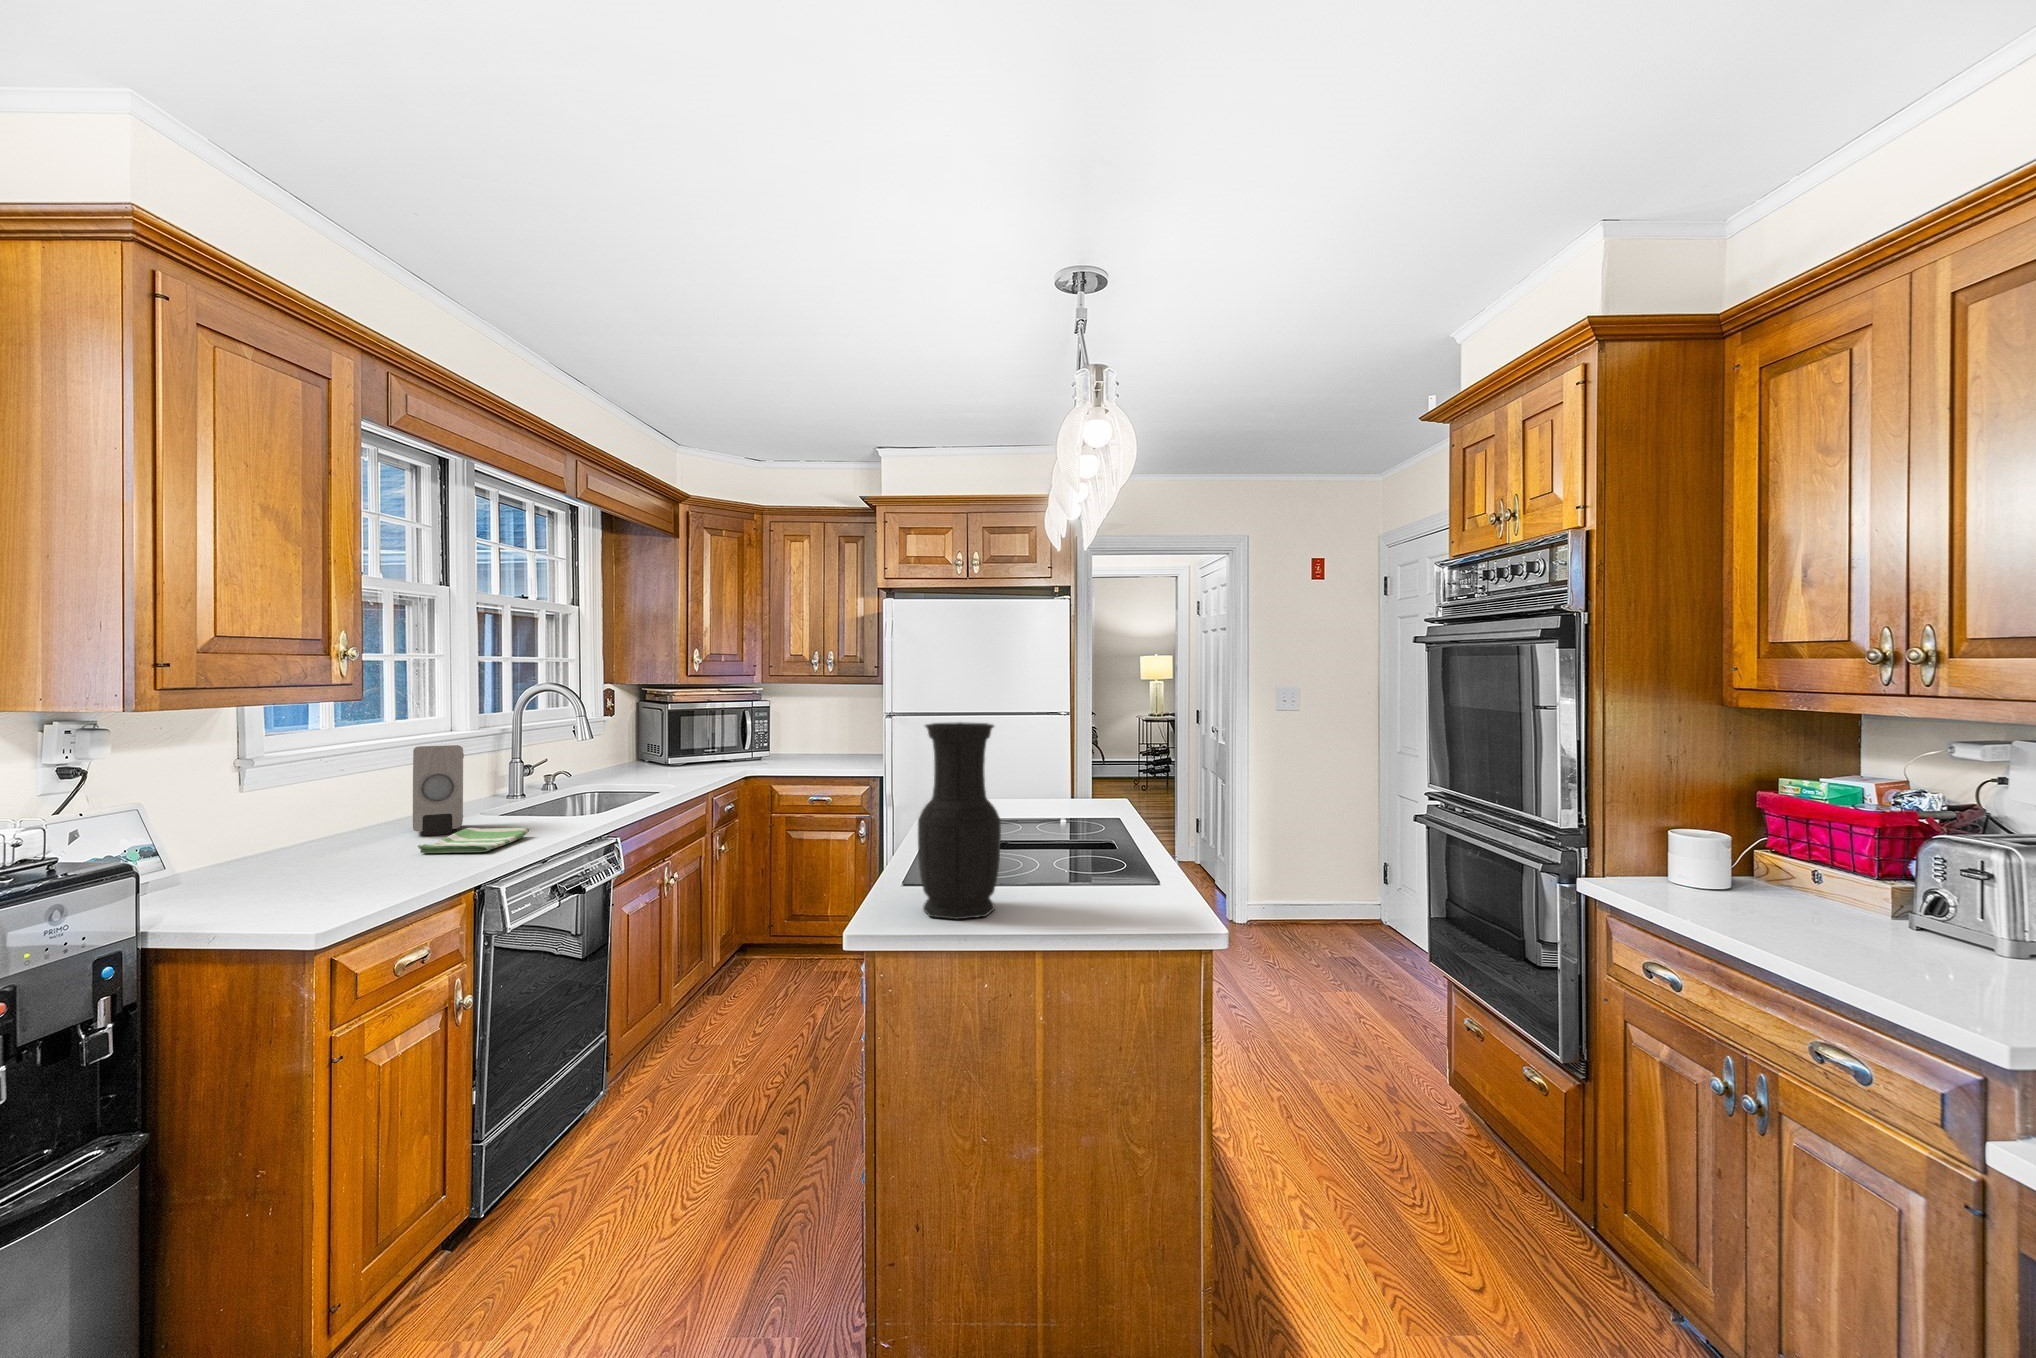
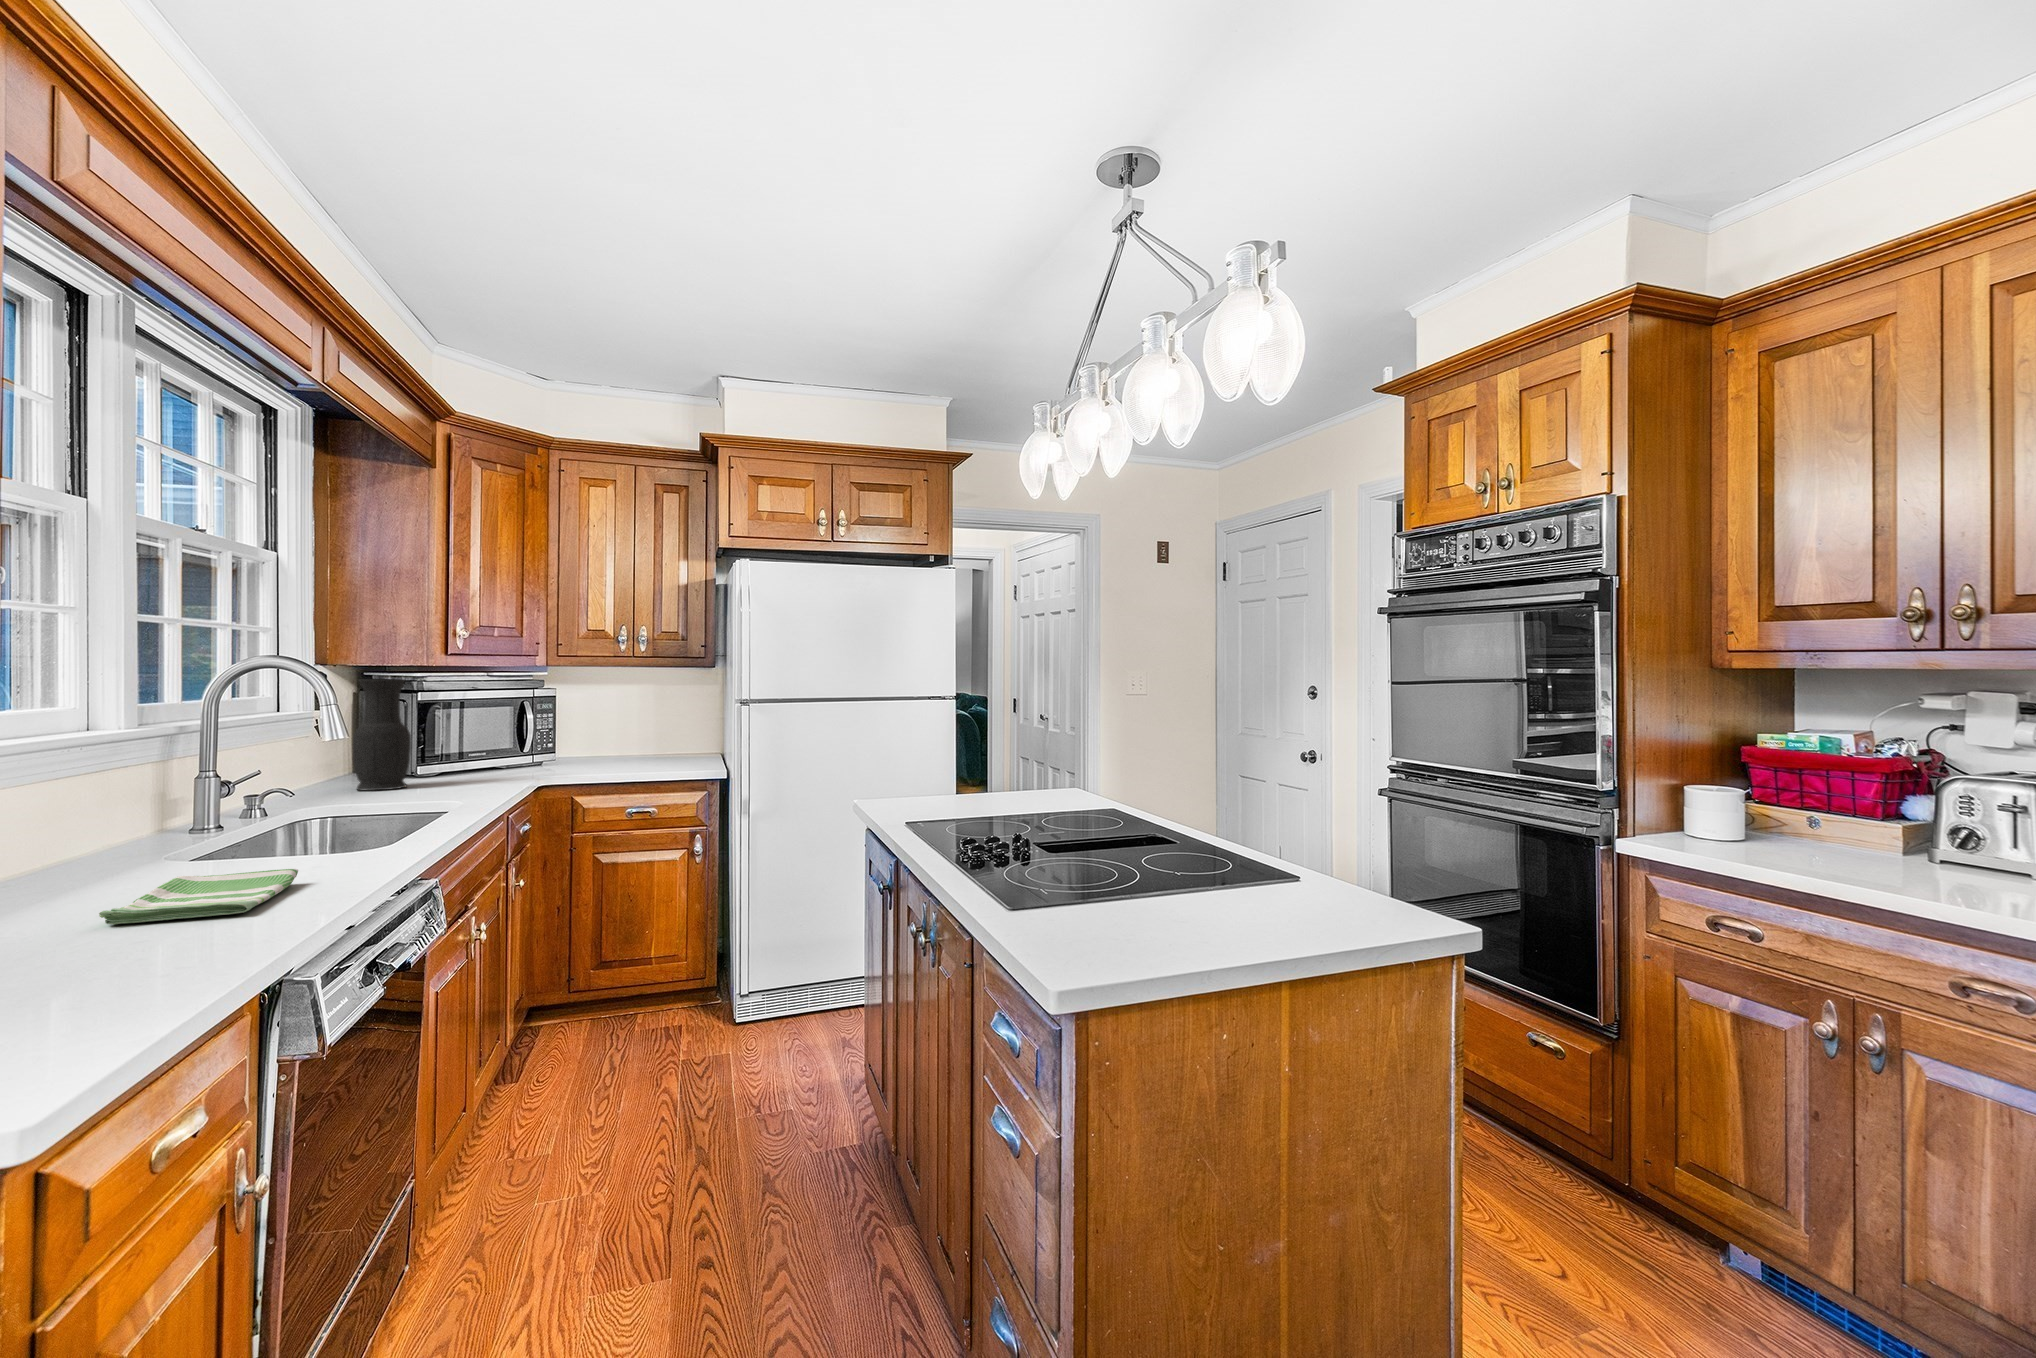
vase: present [918,722,1001,919] -> present [353,679,411,791]
soap dispenser: present [413,745,464,835] -> none [53,742,156,895]

